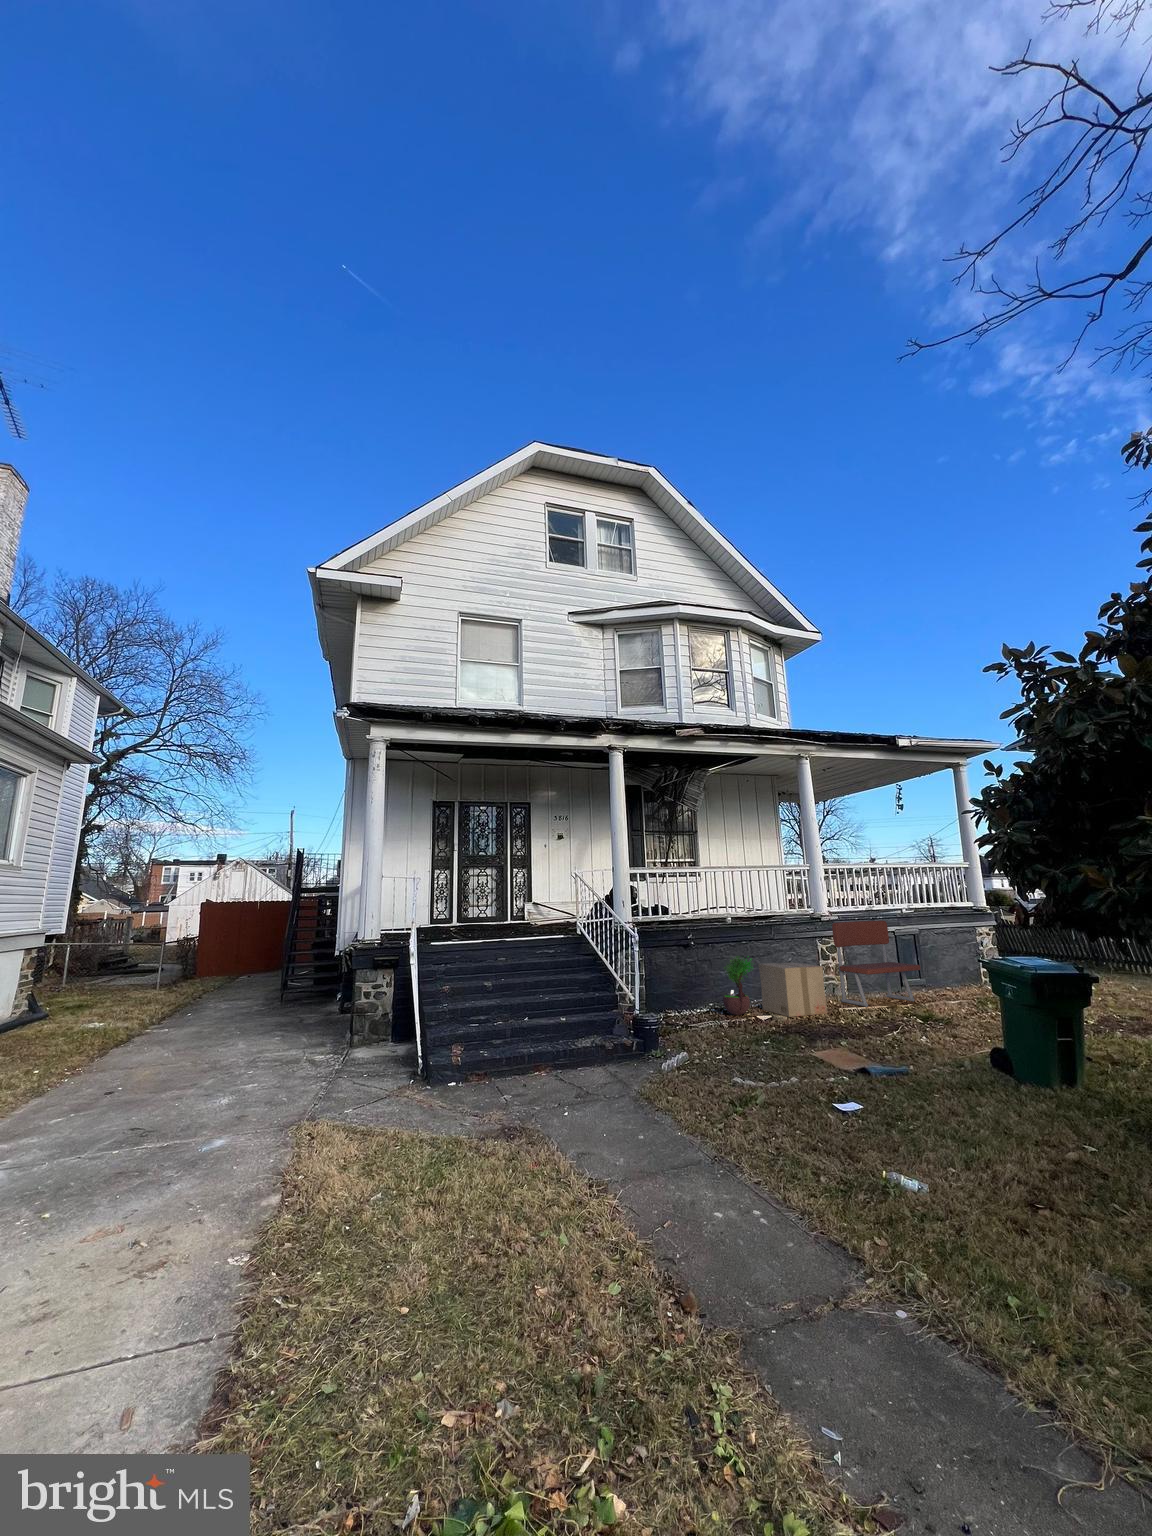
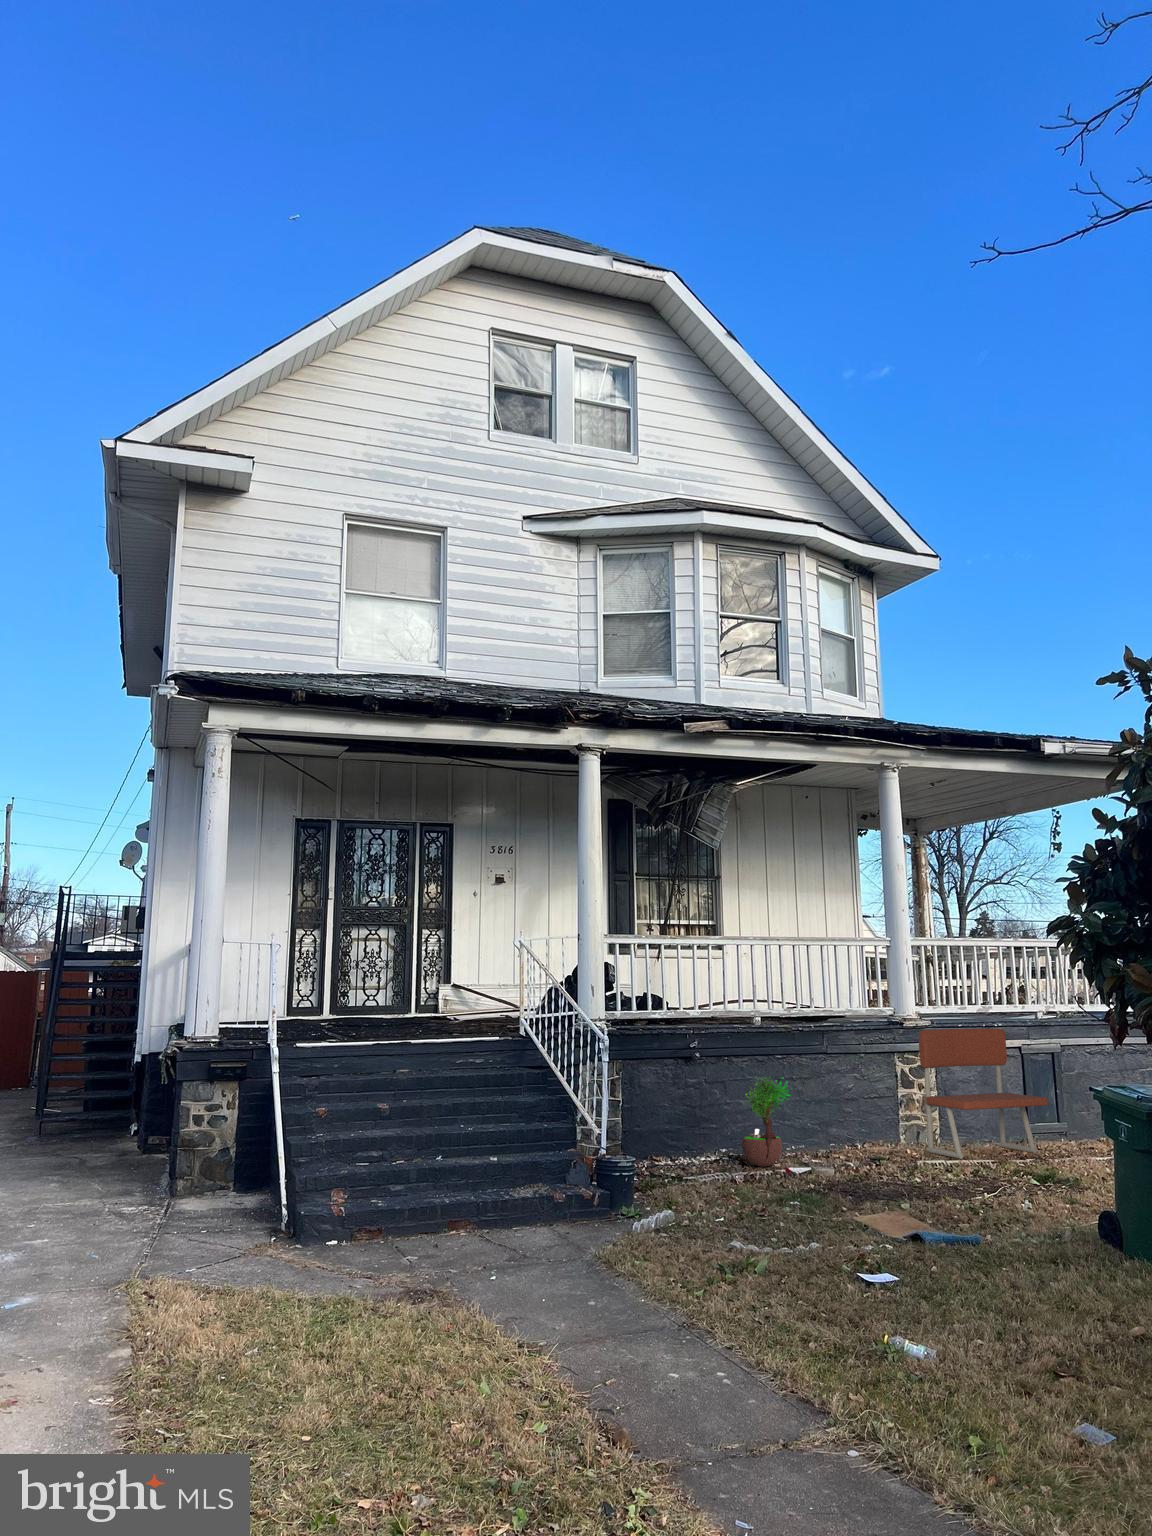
cardboard box: present [758,962,828,1017] -> none [800,1089,899,1170]

